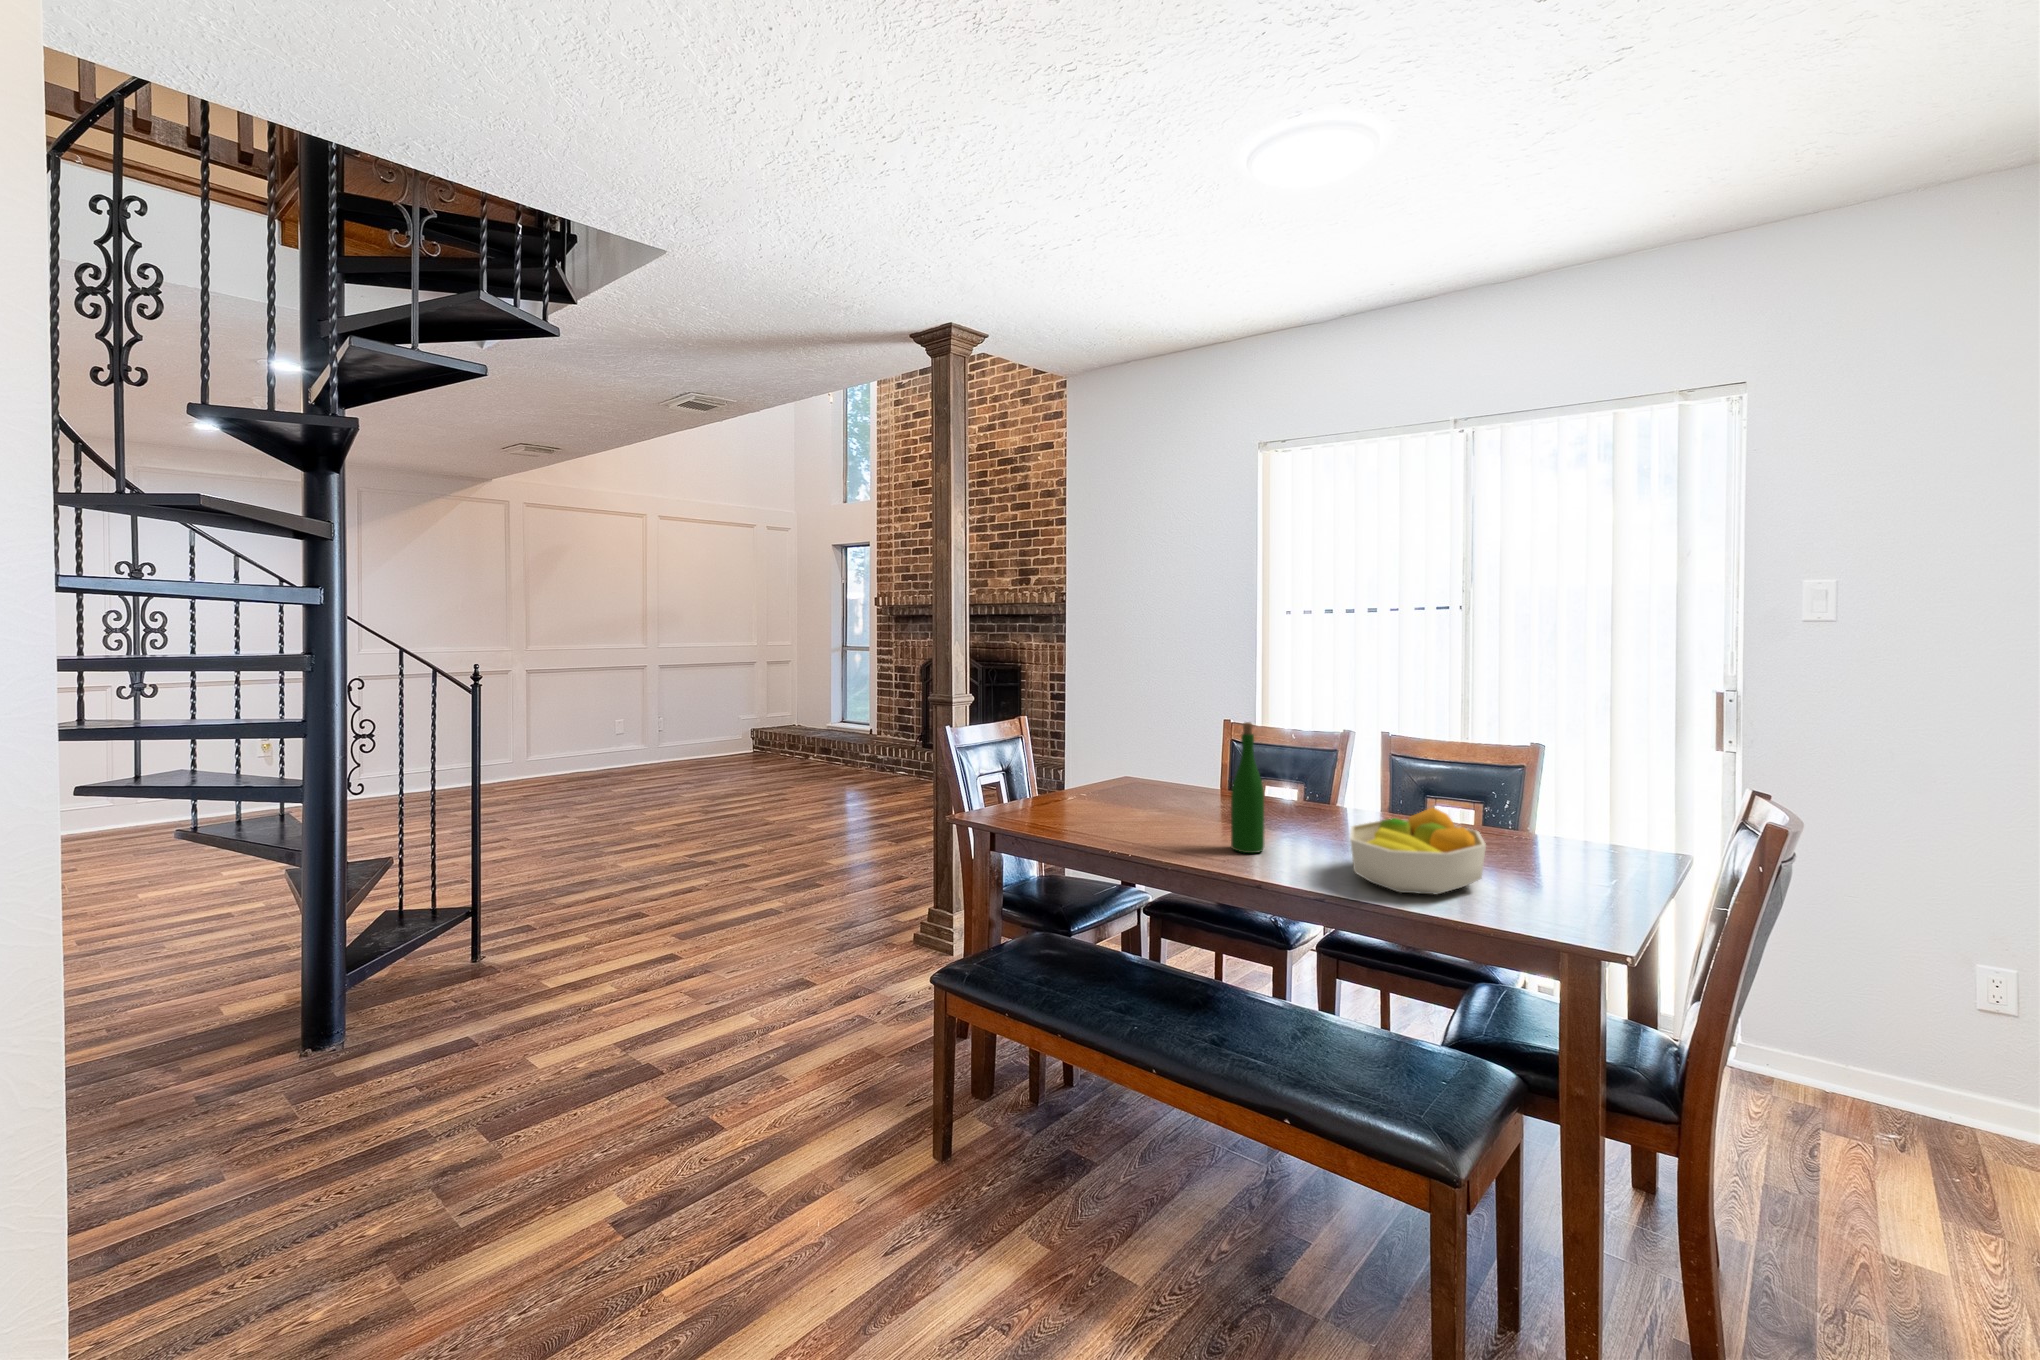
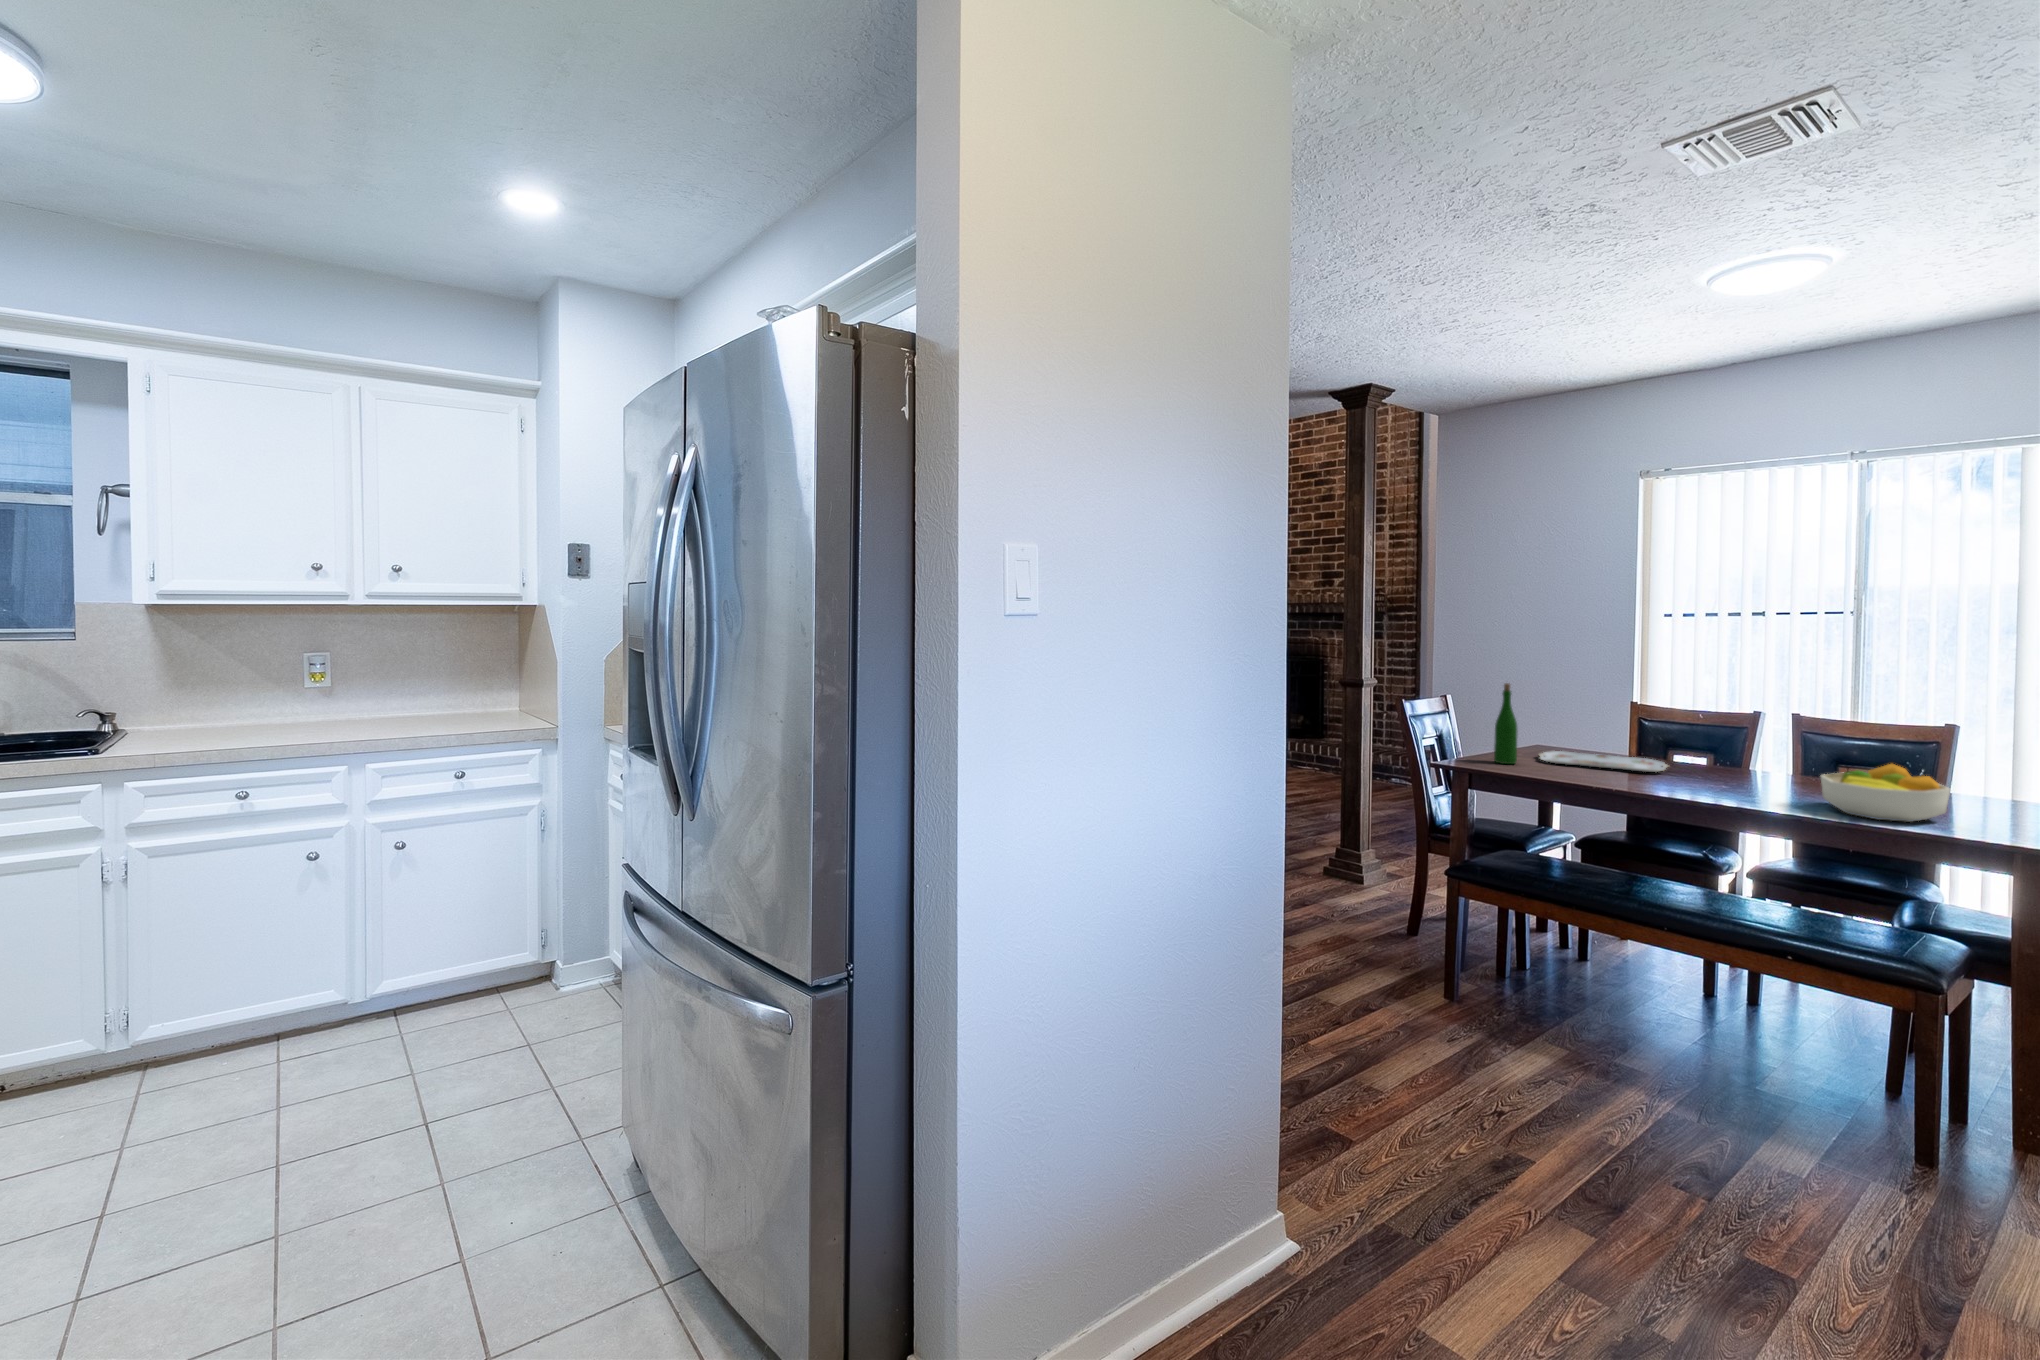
wine bottle: present [1231,722,1264,853] -> present [1494,683,1518,764]
serving tray: none [1085,788,1232,818] -> present [1539,751,1668,772]

